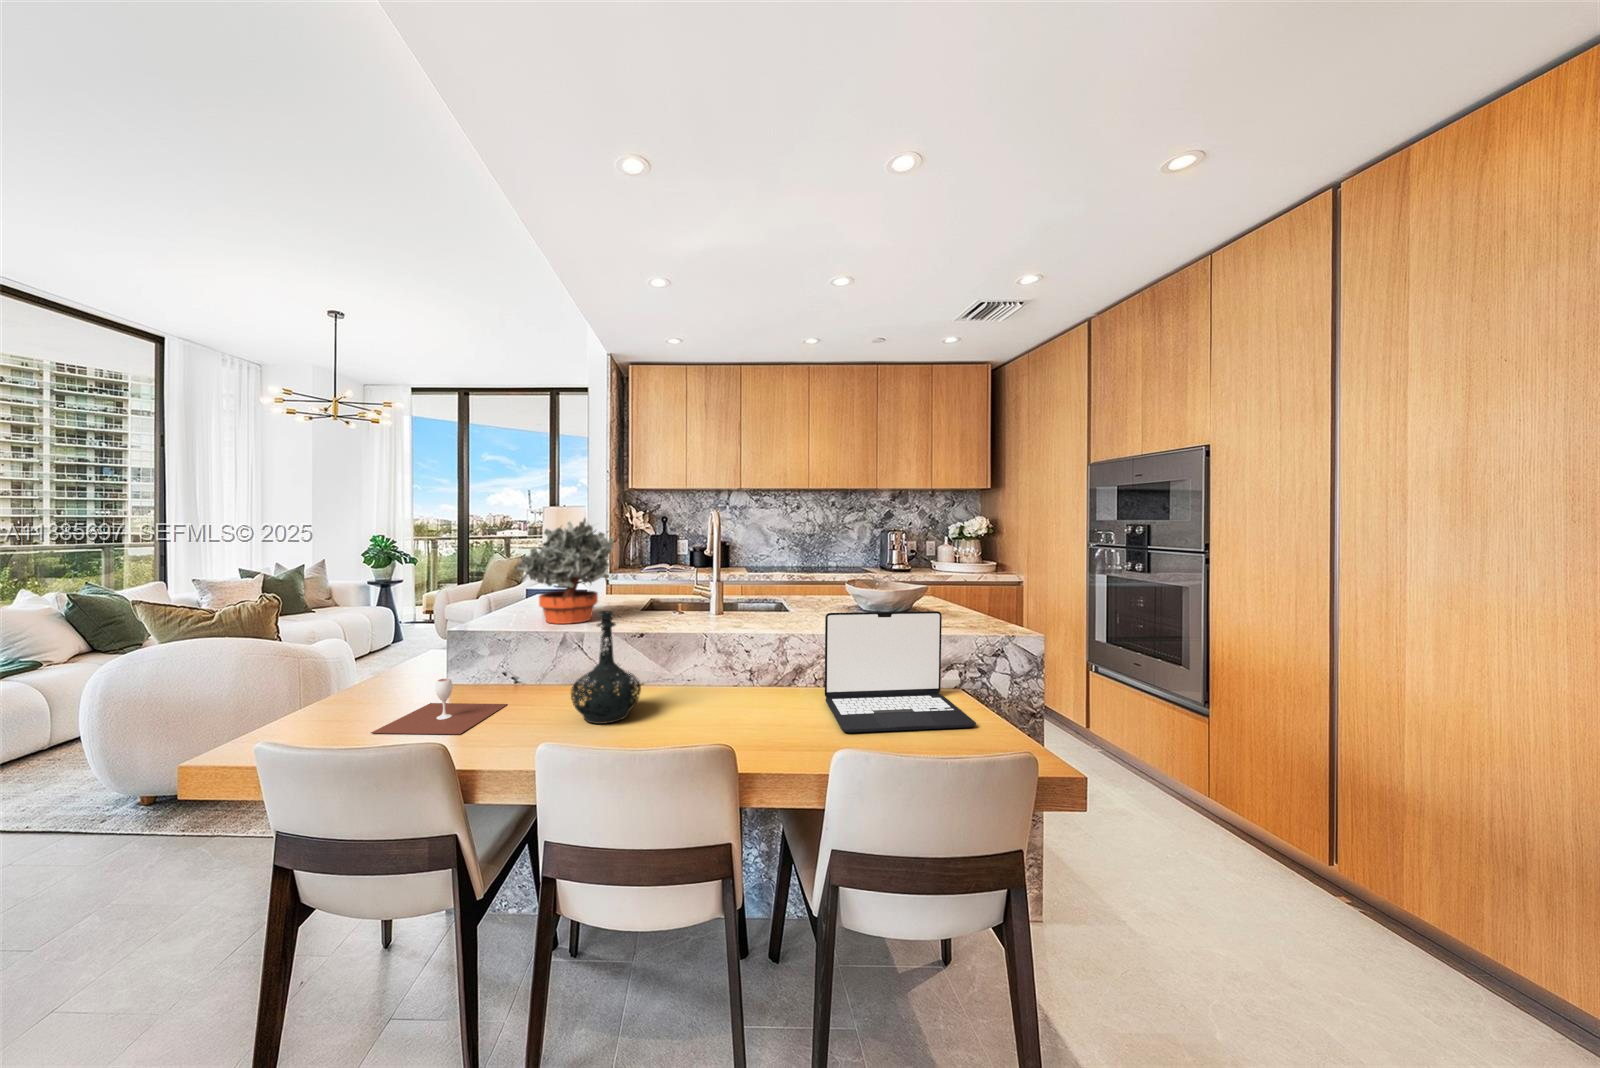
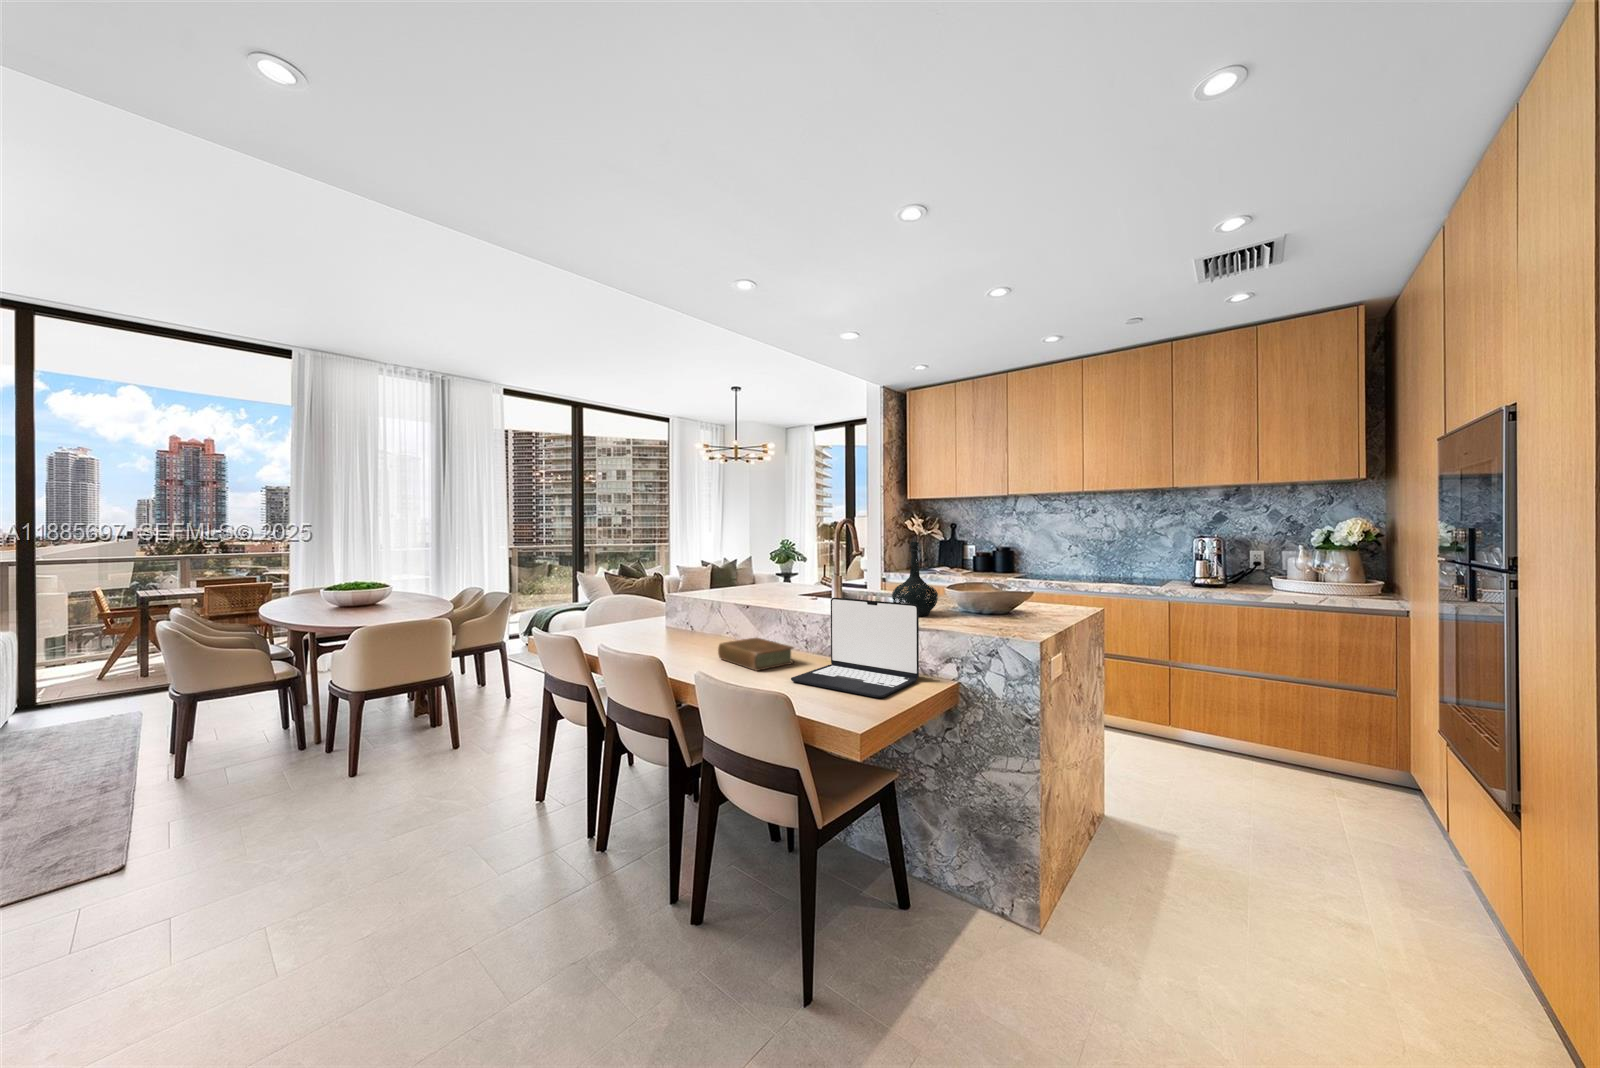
potted plant: present [515,518,614,624] -> none [713,524,769,596]
bottle: present [571,611,641,724] -> present [892,542,938,616]
wine glass: present [371,678,507,734] -> none [616,616,682,645]
book: none [667,681,776,730] -> present [718,638,794,671]

